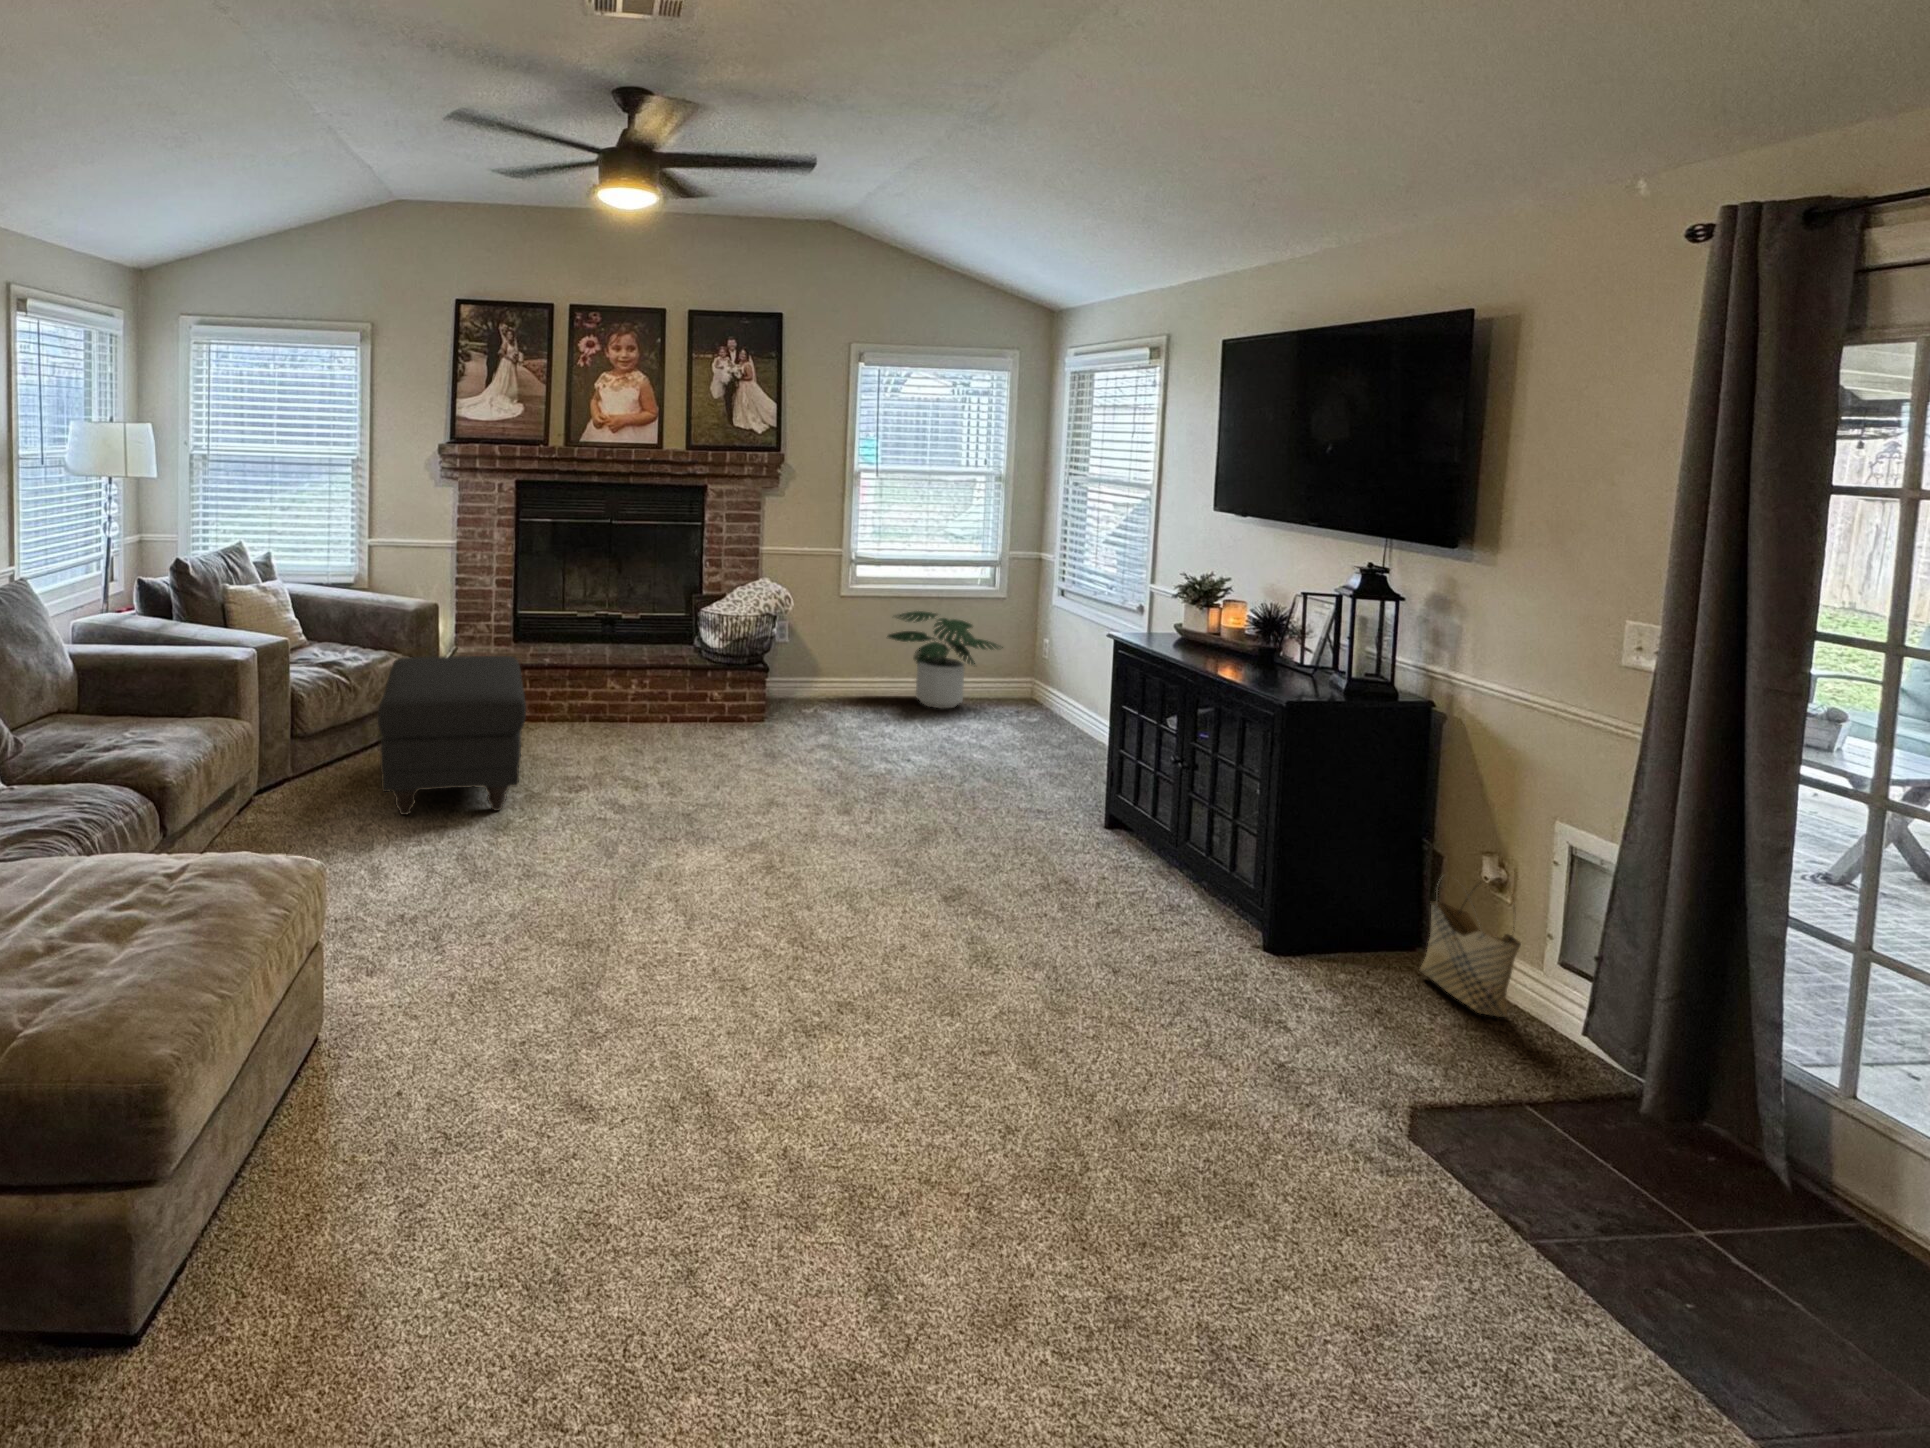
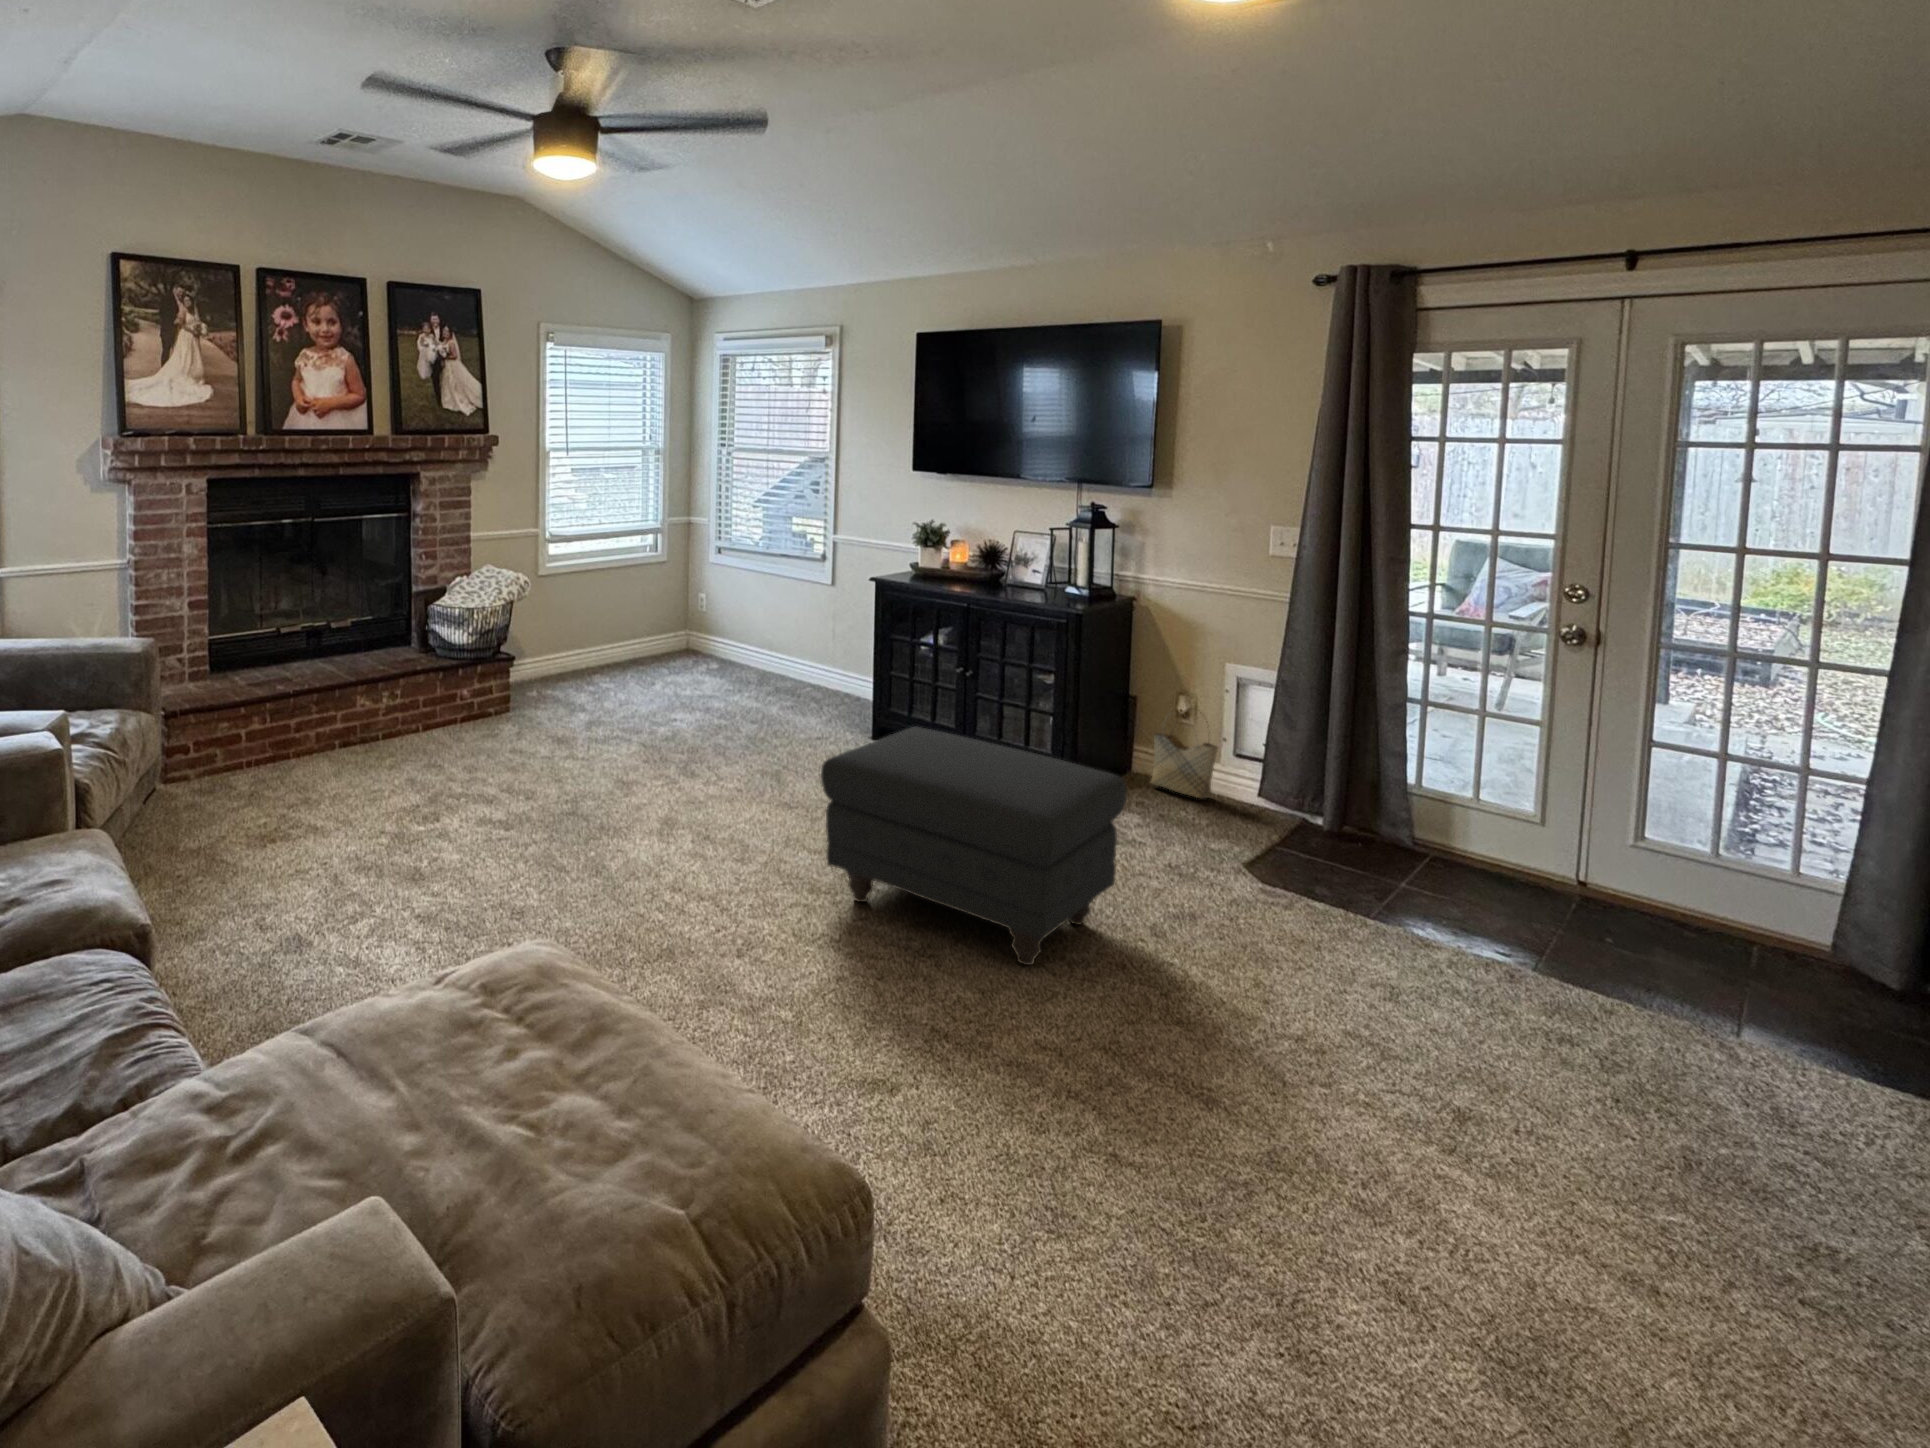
potted plant: present [887,611,1003,708] -> none [585,584,690,674]
ottoman: present [378,656,526,815] -> present [821,727,1127,965]

